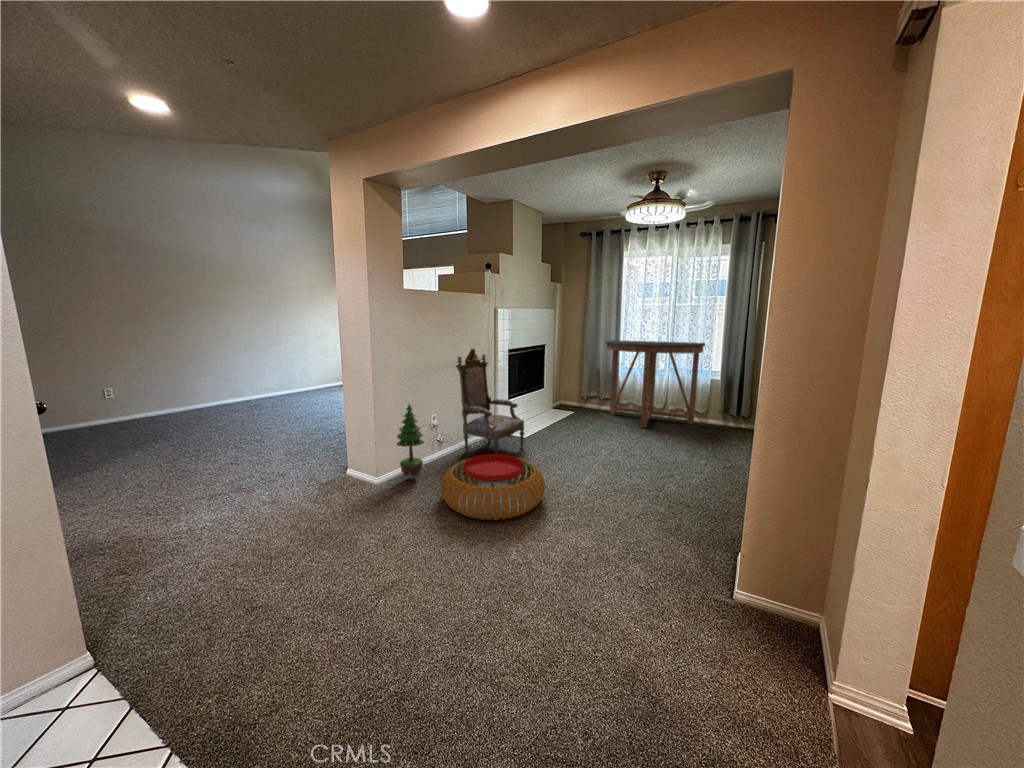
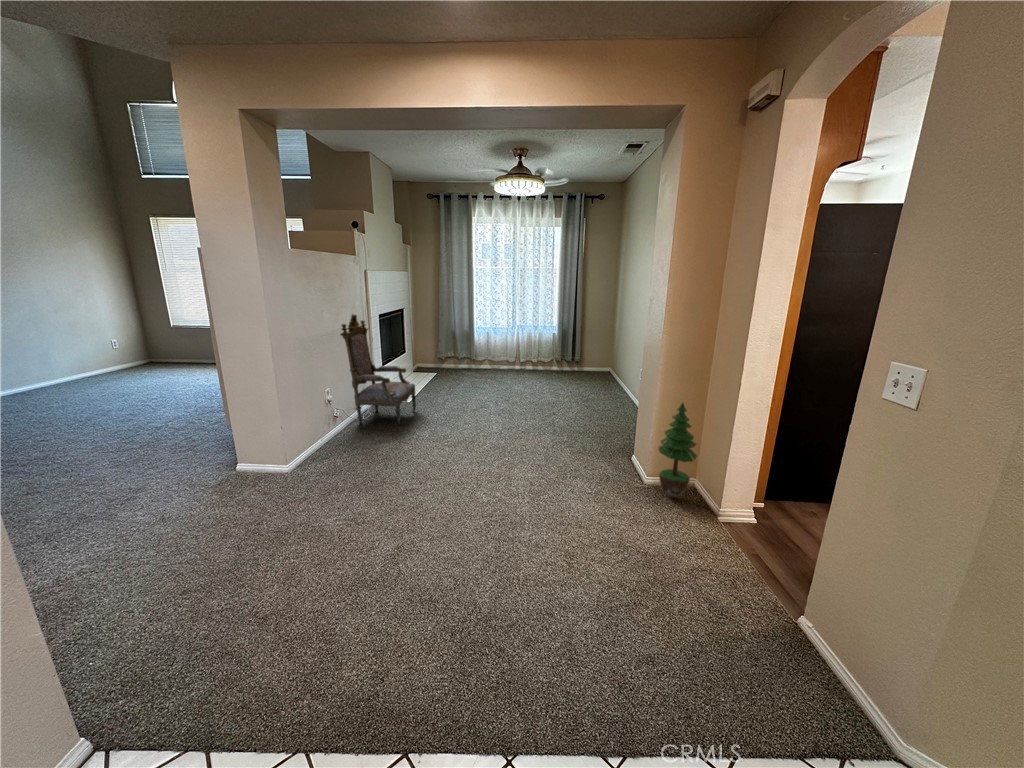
console table: present [605,340,705,428] -> none [463,302,548,380]
potted tree: present [397,404,425,479] -> present [659,403,697,497]
pouf: present [442,454,545,520] -> none [373,415,474,475]

